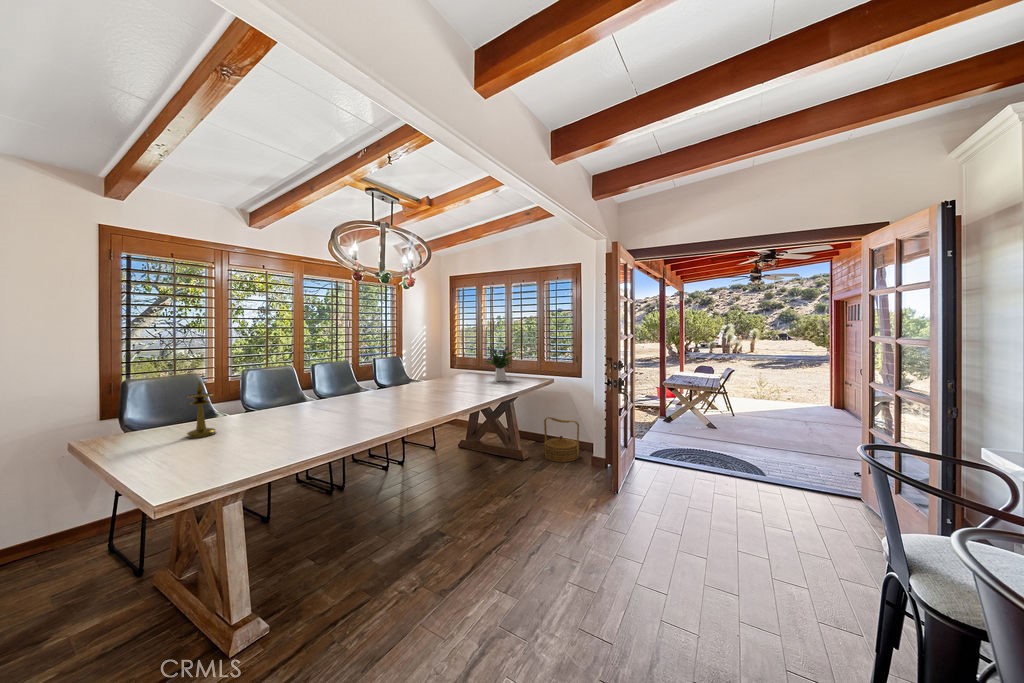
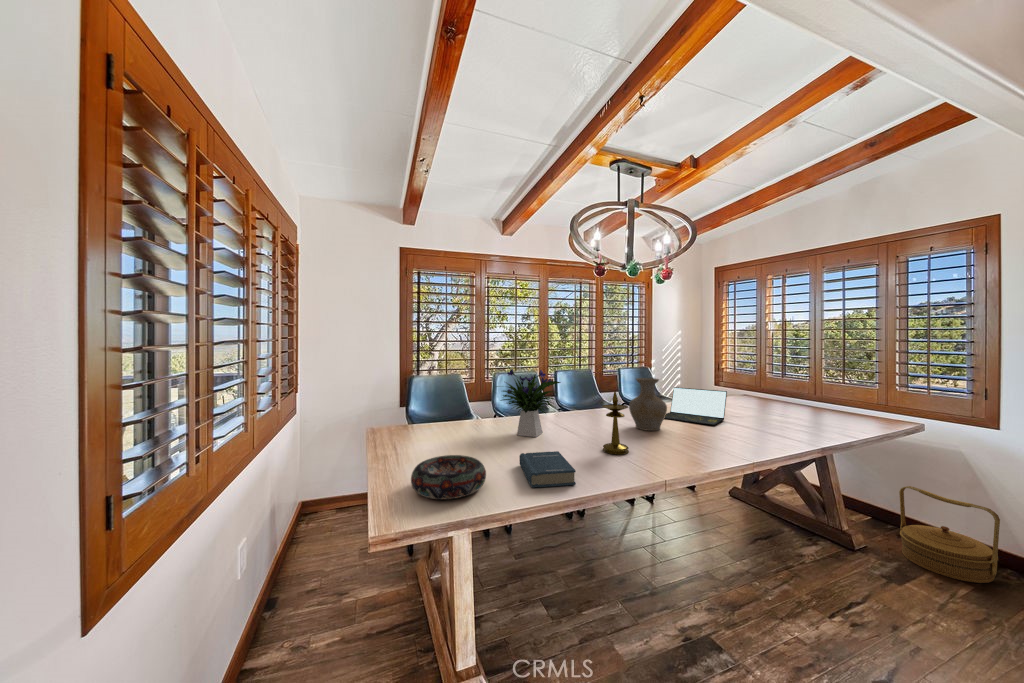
flower arrangement: present [486,345,515,381] -> present [497,366,560,437]
vase: none [384,363,412,403] -> present [629,378,667,431]
laptop: none [407,370,454,394] -> present [664,387,727,425]
candlestick: present [185,381,216,438] -> present [602,391,629,454]
hardback book: none [290,423,343,450] -> present [519,451,576,488]
decorative bowl: none [177,437,262,475] -> present [411,455,486,499]

